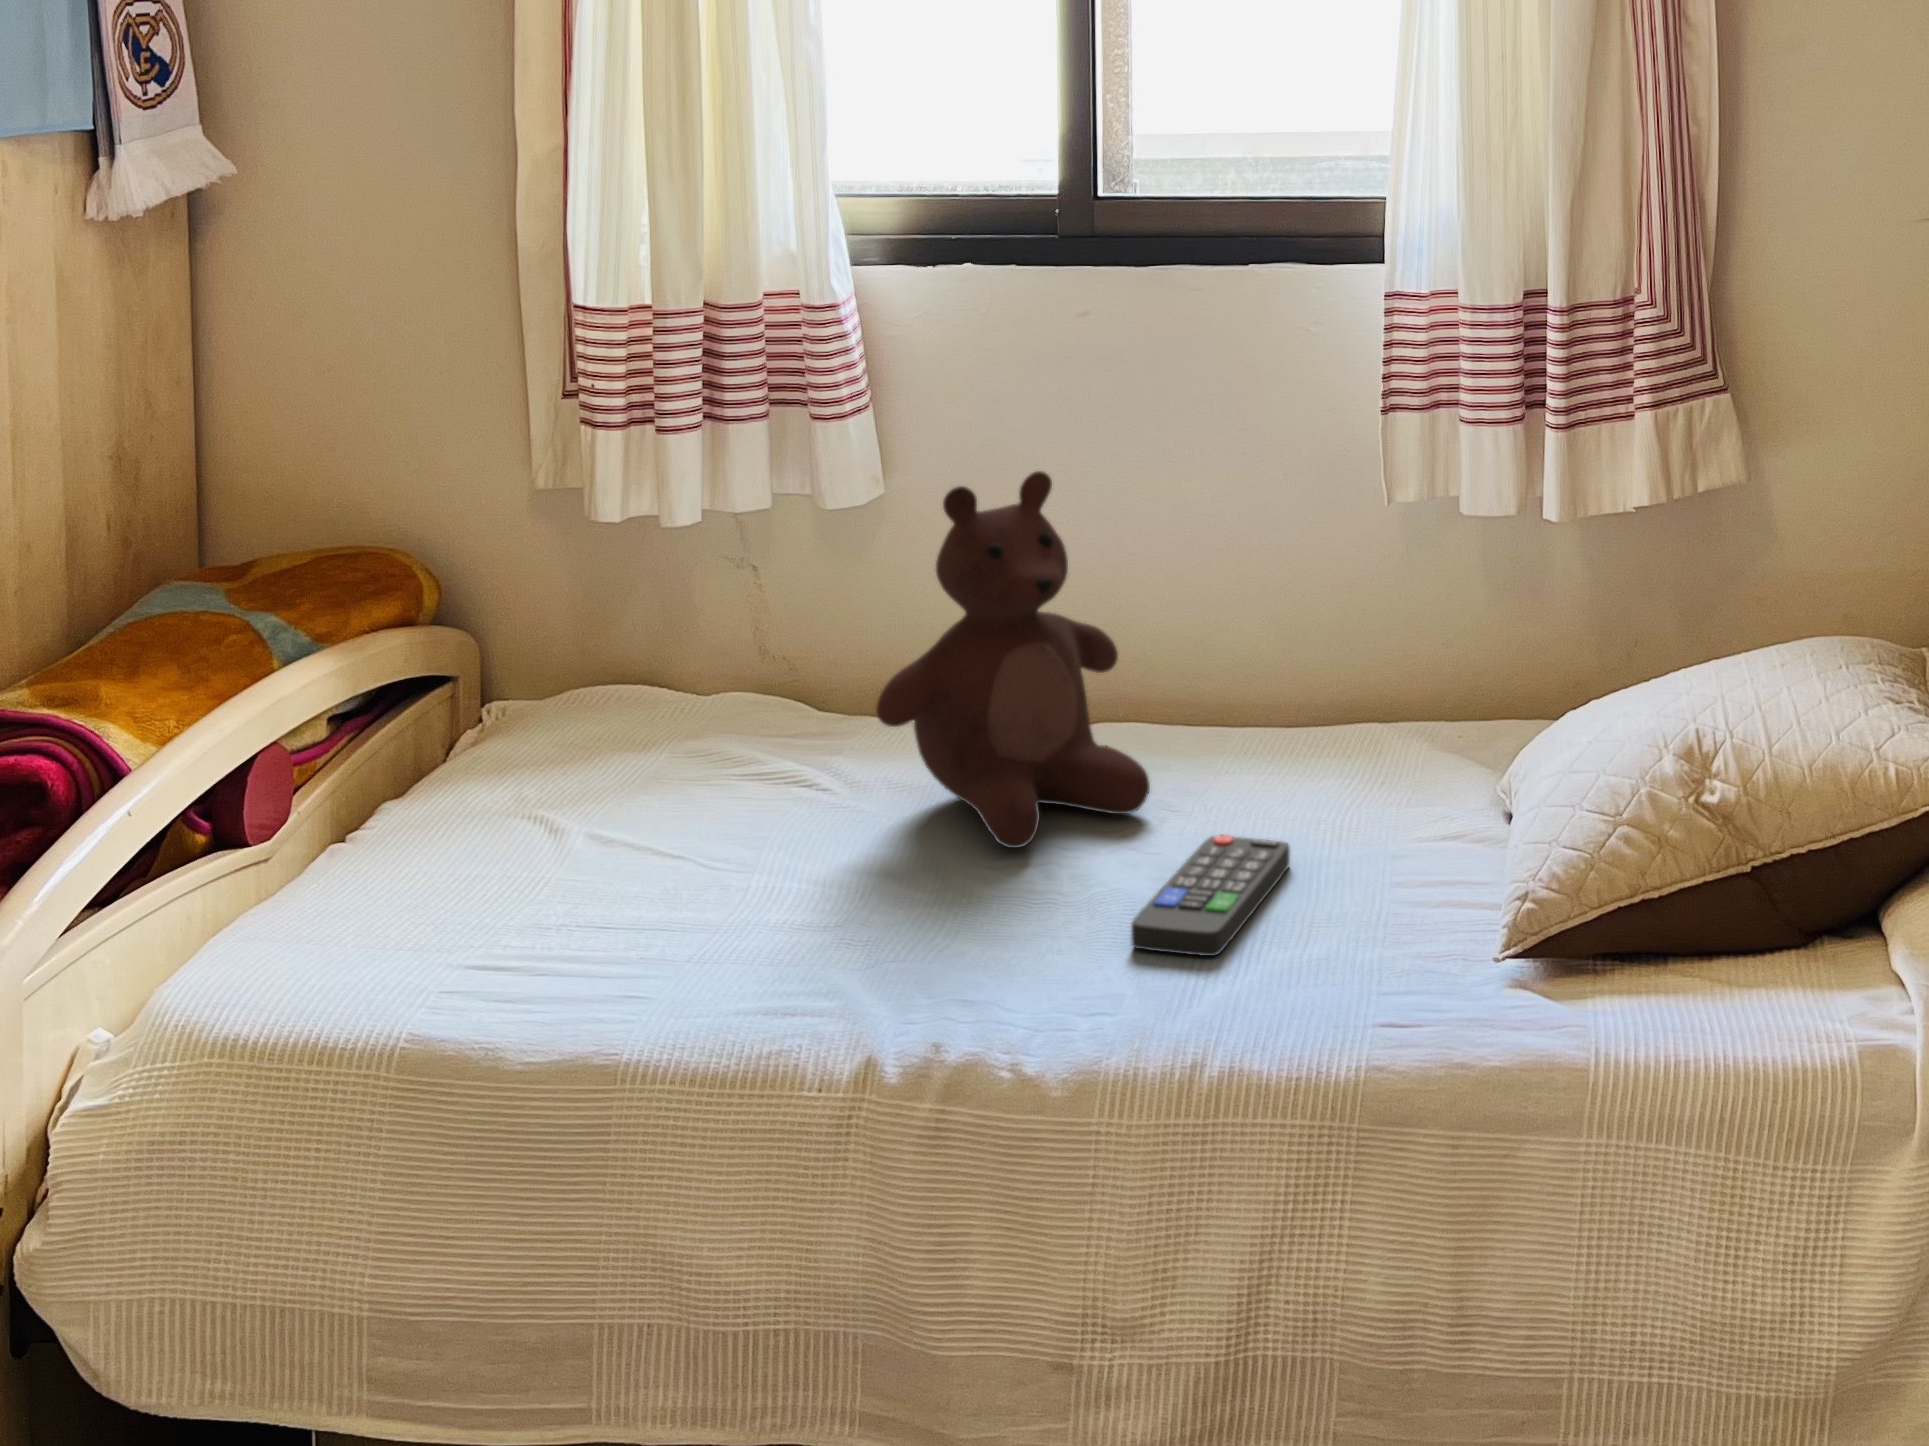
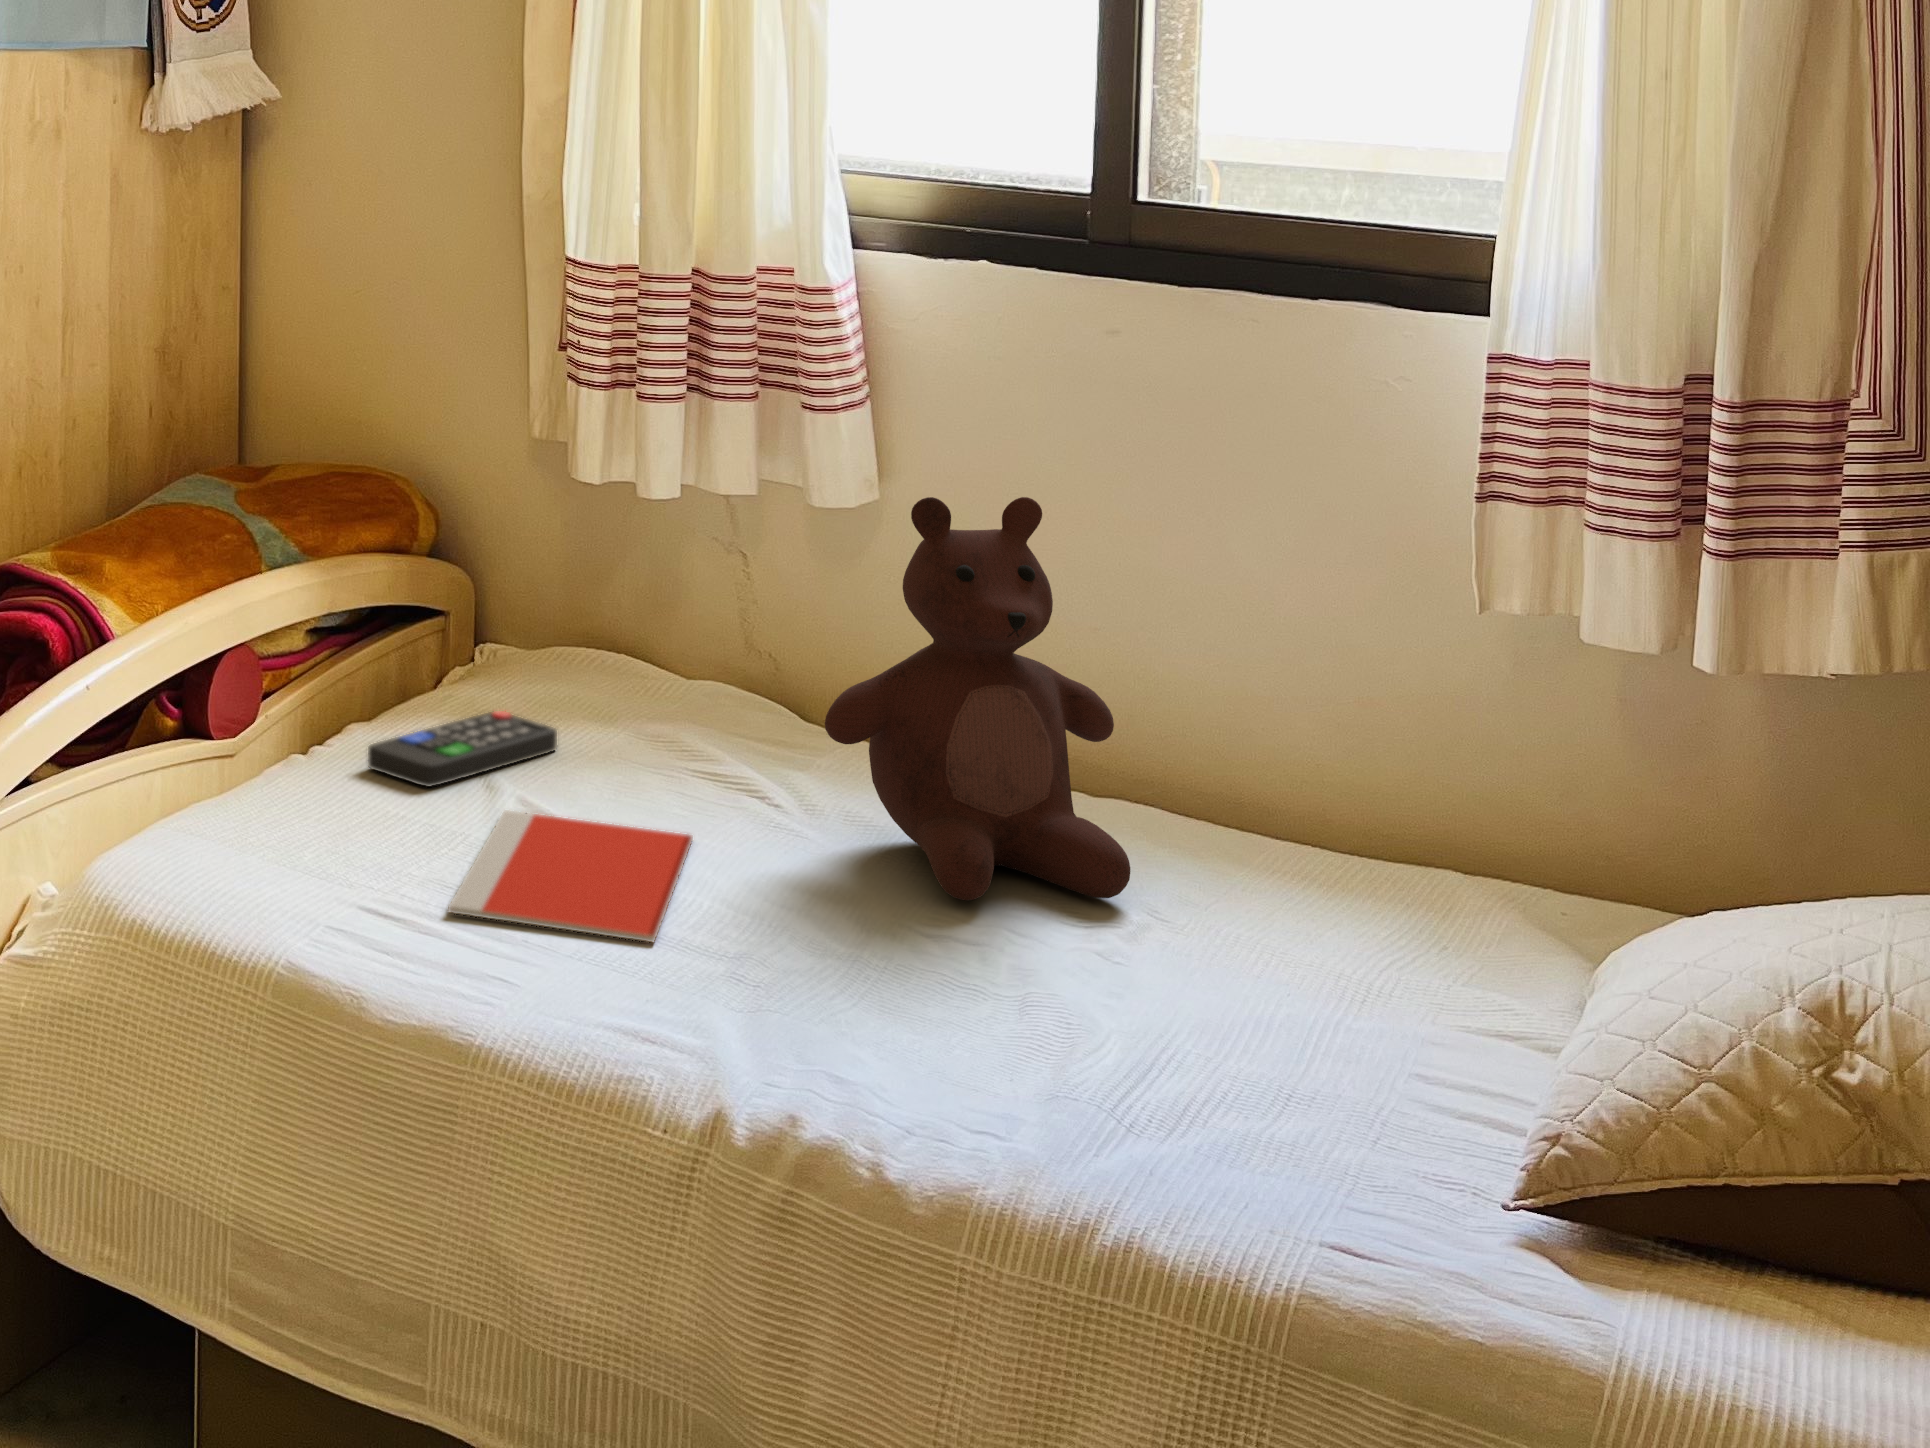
remote control: present [1131,835,1290,956] -> present [368,711,557,787]
notebook: none [531,844,758,1002] -> present [448,811,693,942]

